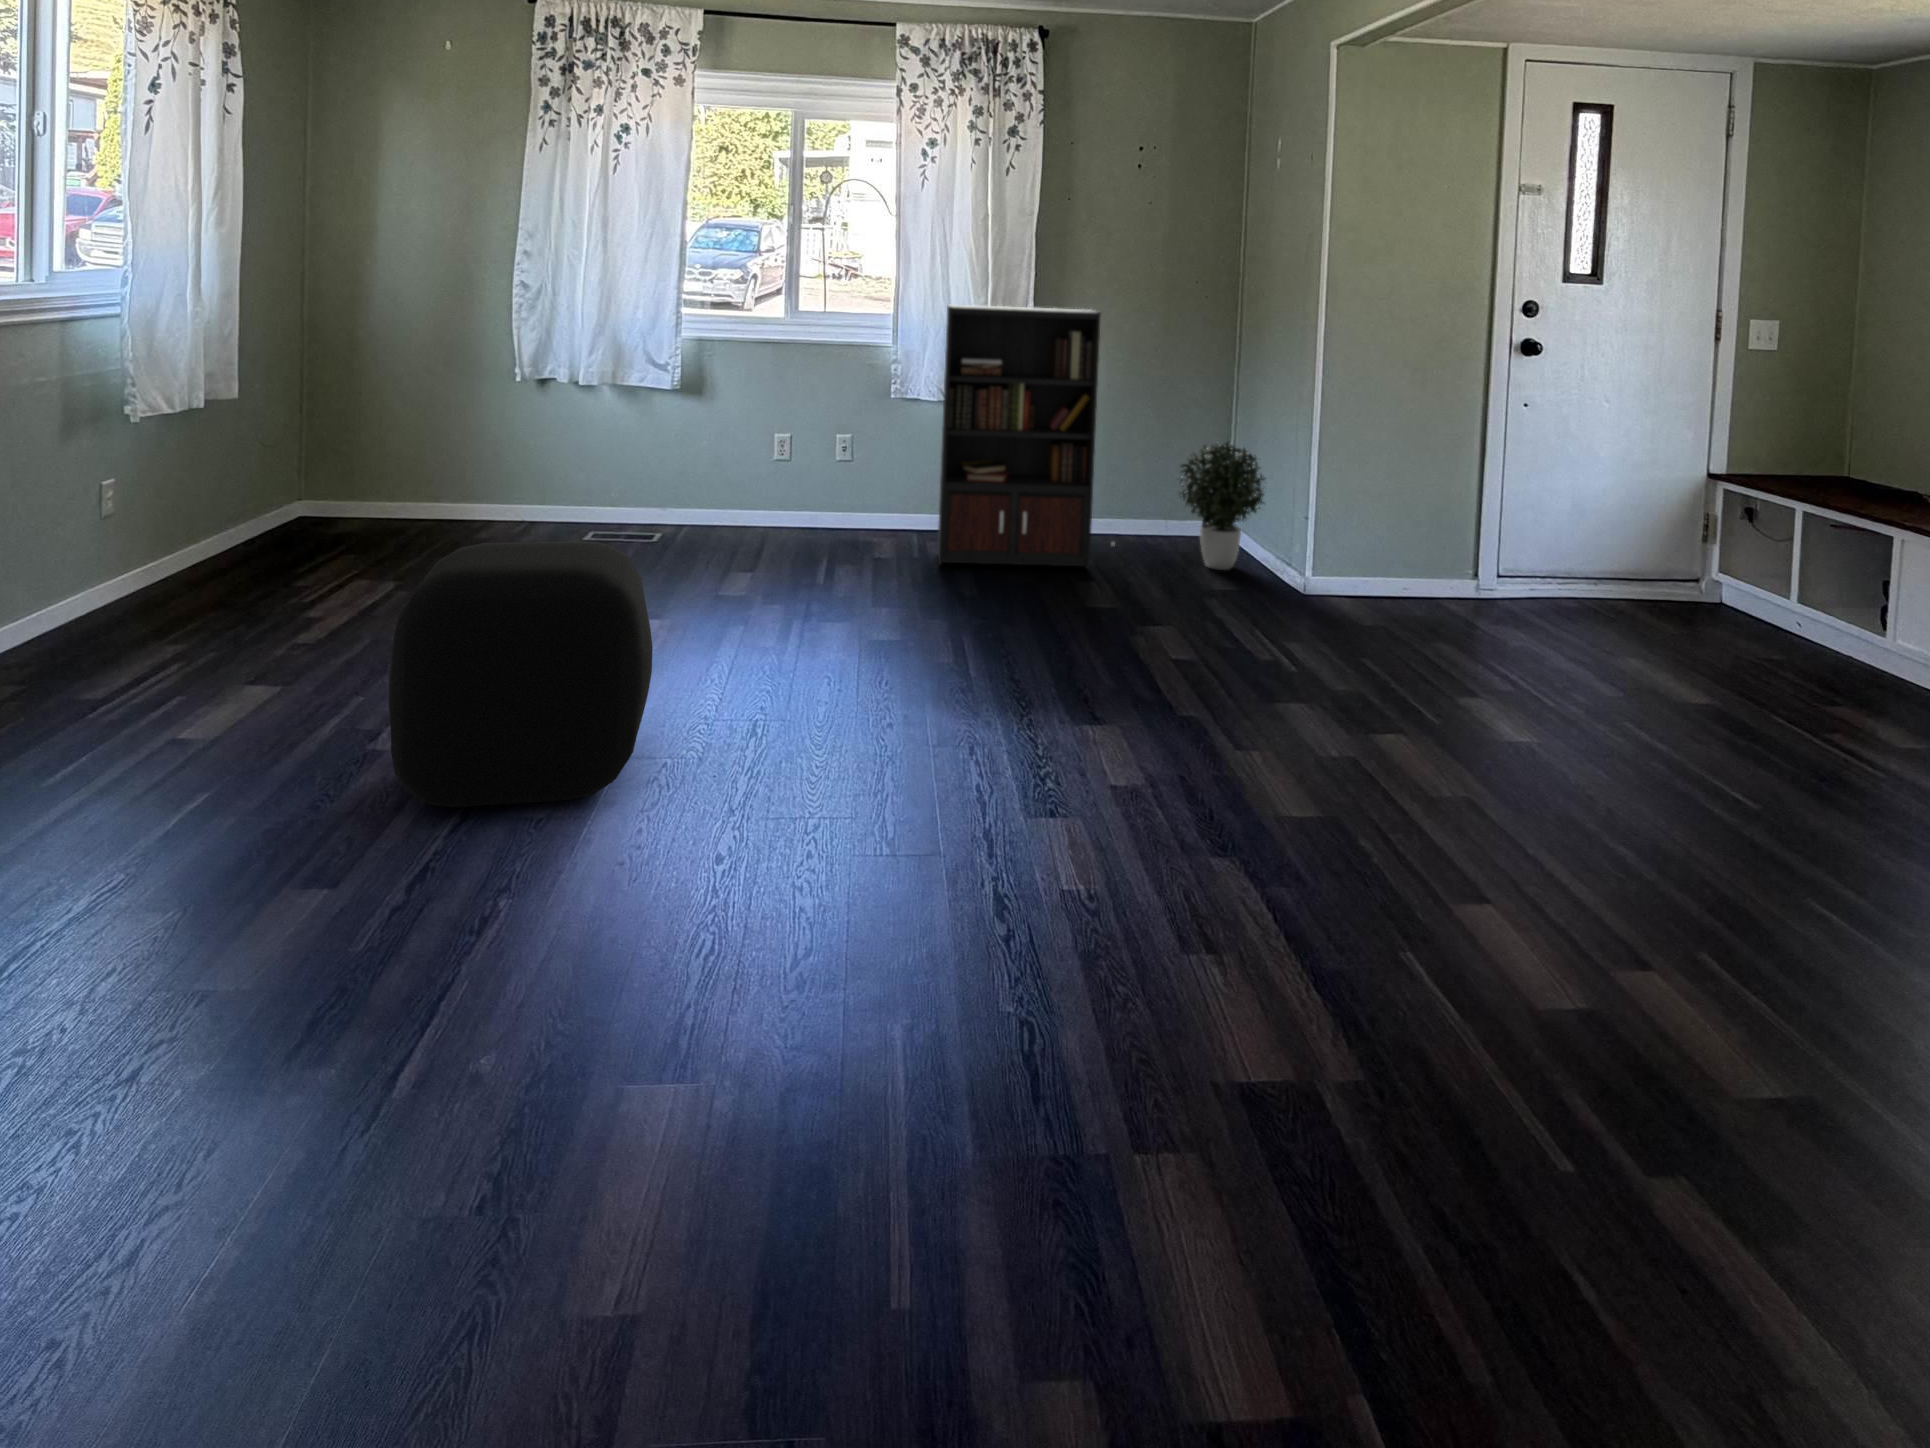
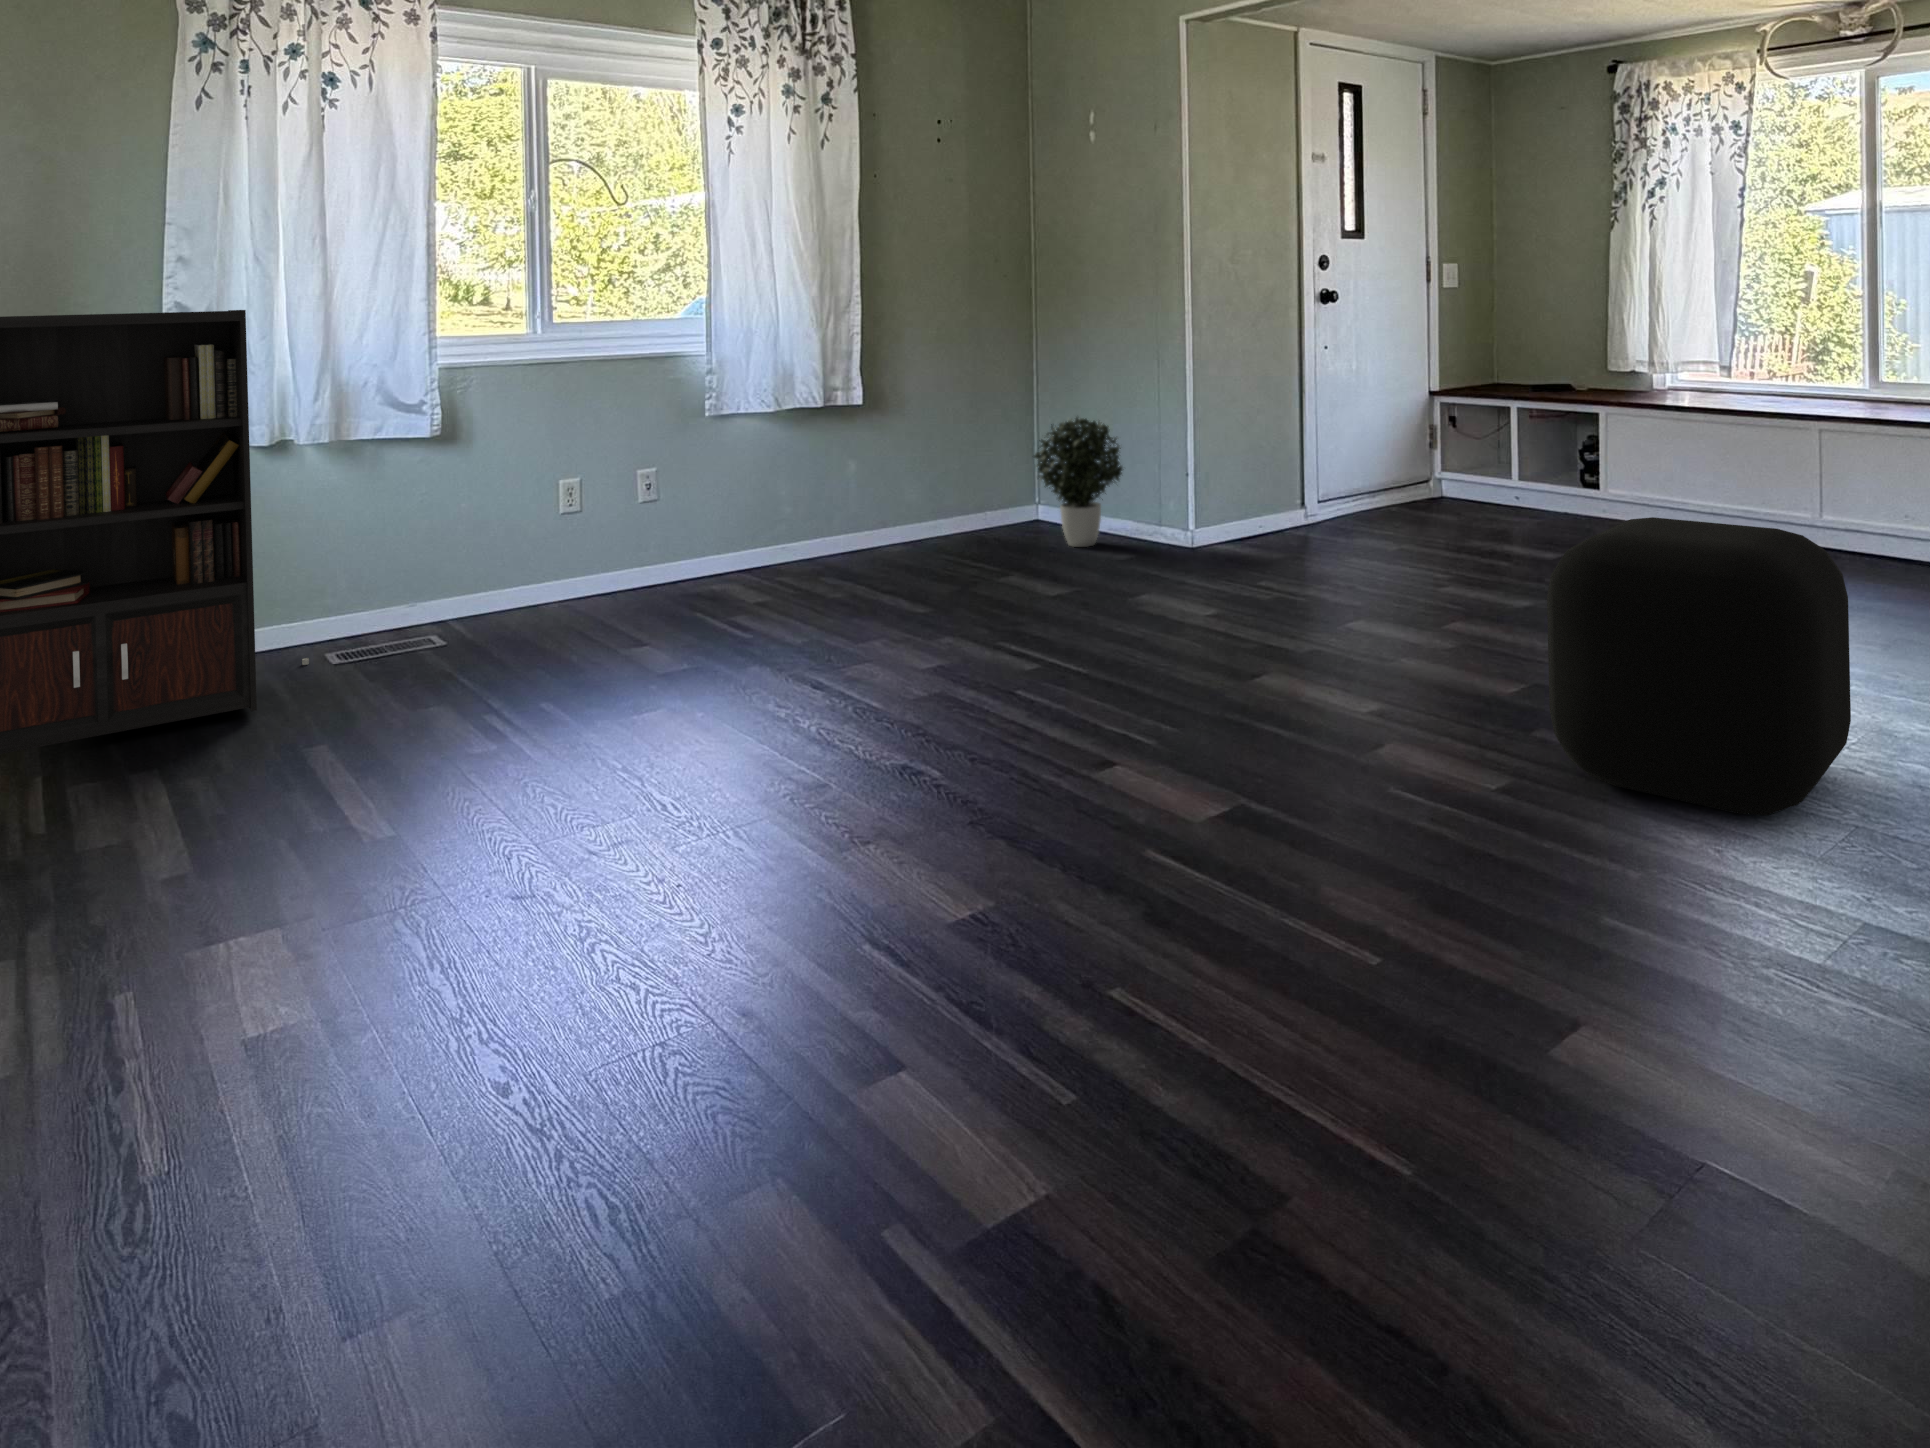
bookcase: present [938,304,1115,569] -> present [0,310,309,754]
ottoman: present [389,541,653,807] -> present [1547,517,1851,815]

